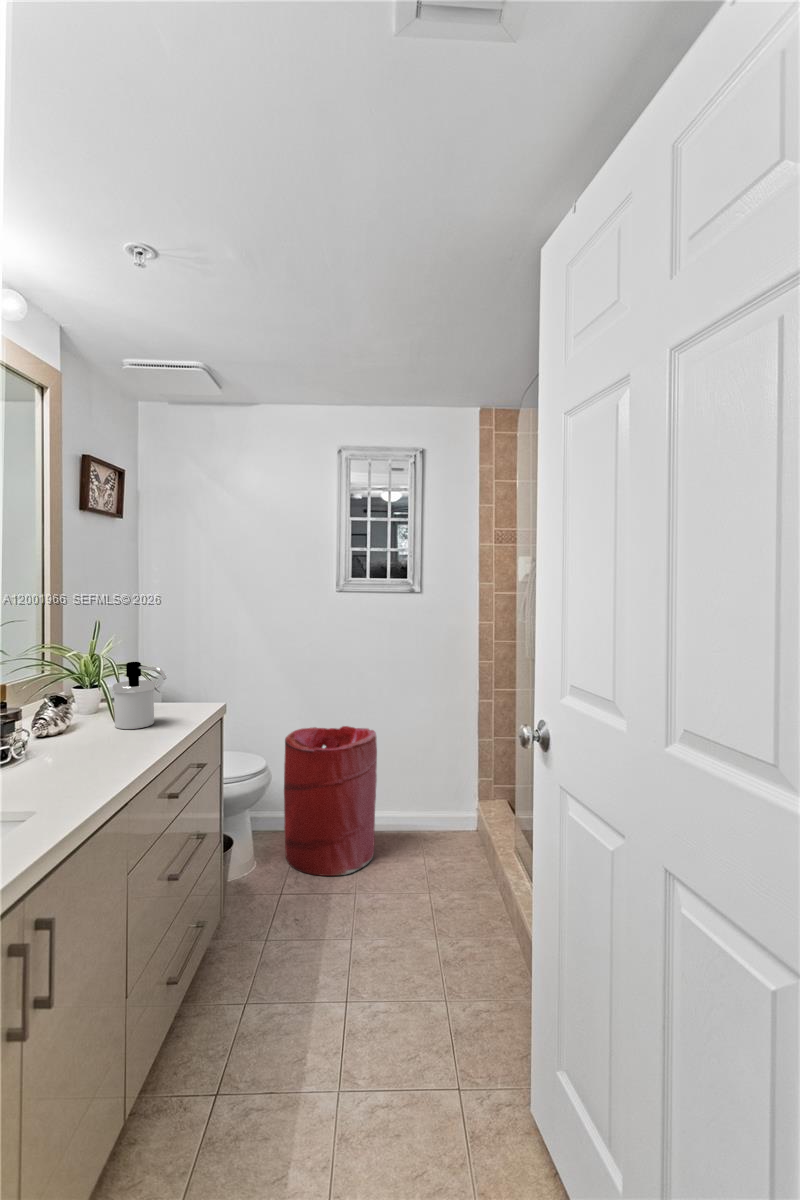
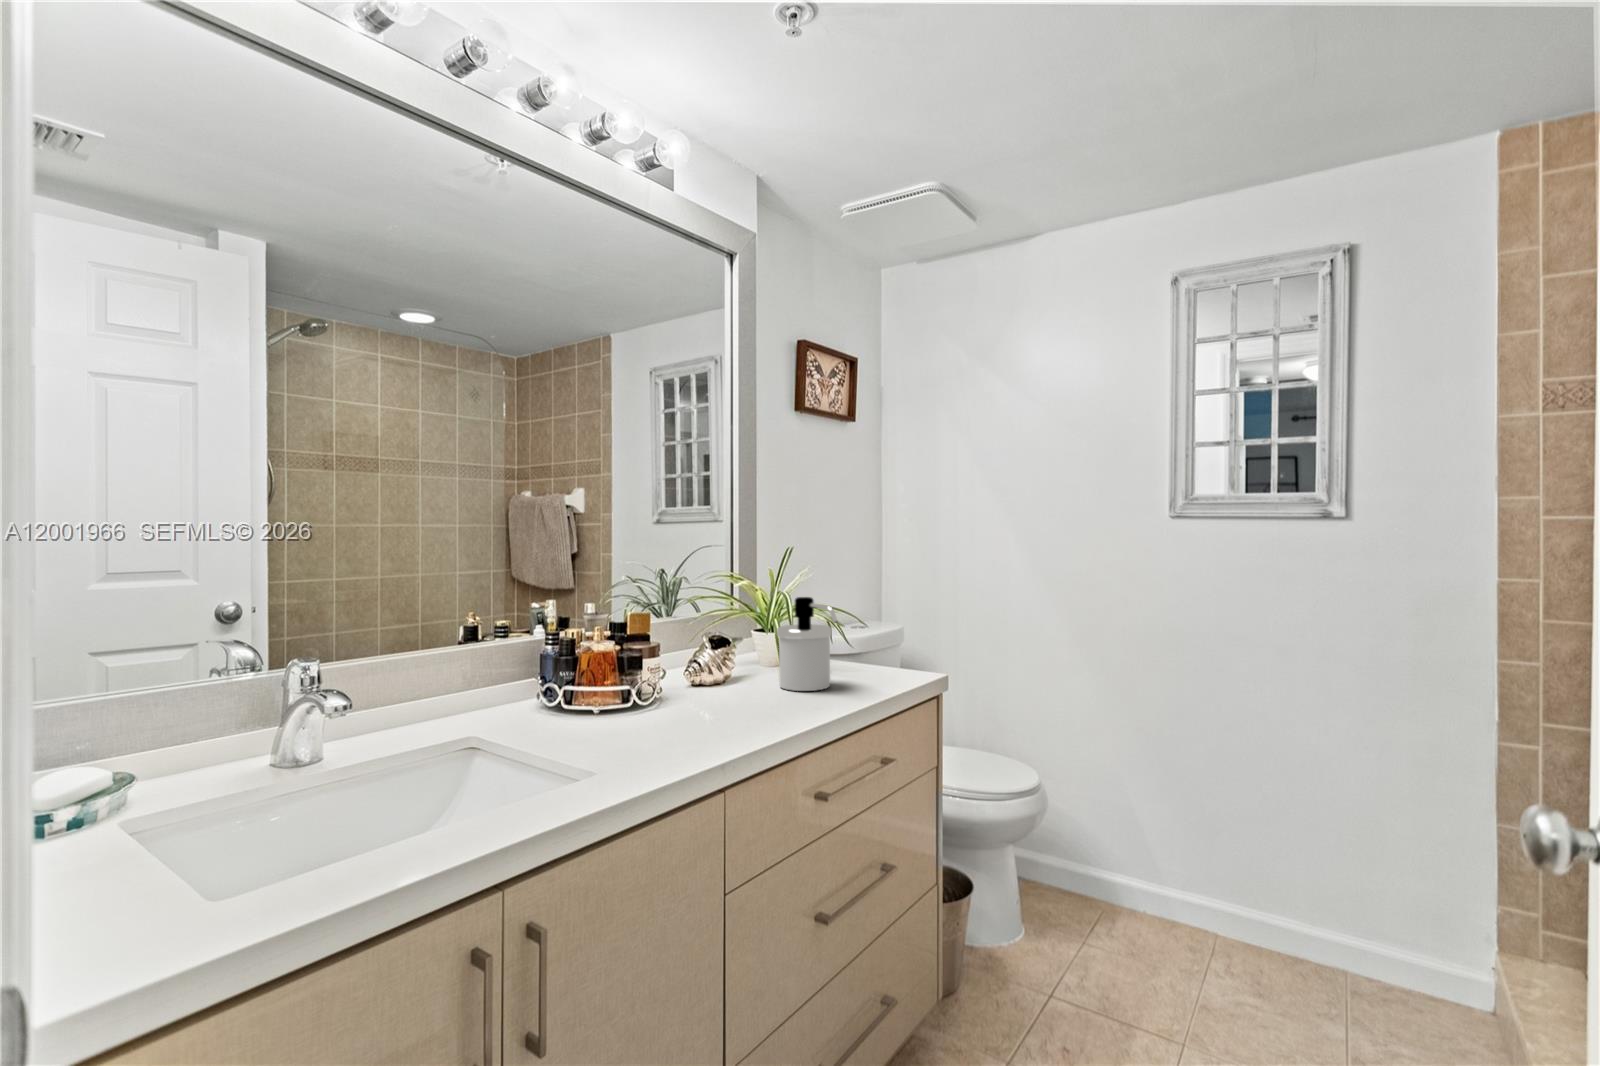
laundry hamper: present [284,726,377,876] -> none [1072,740,1244,1011]

